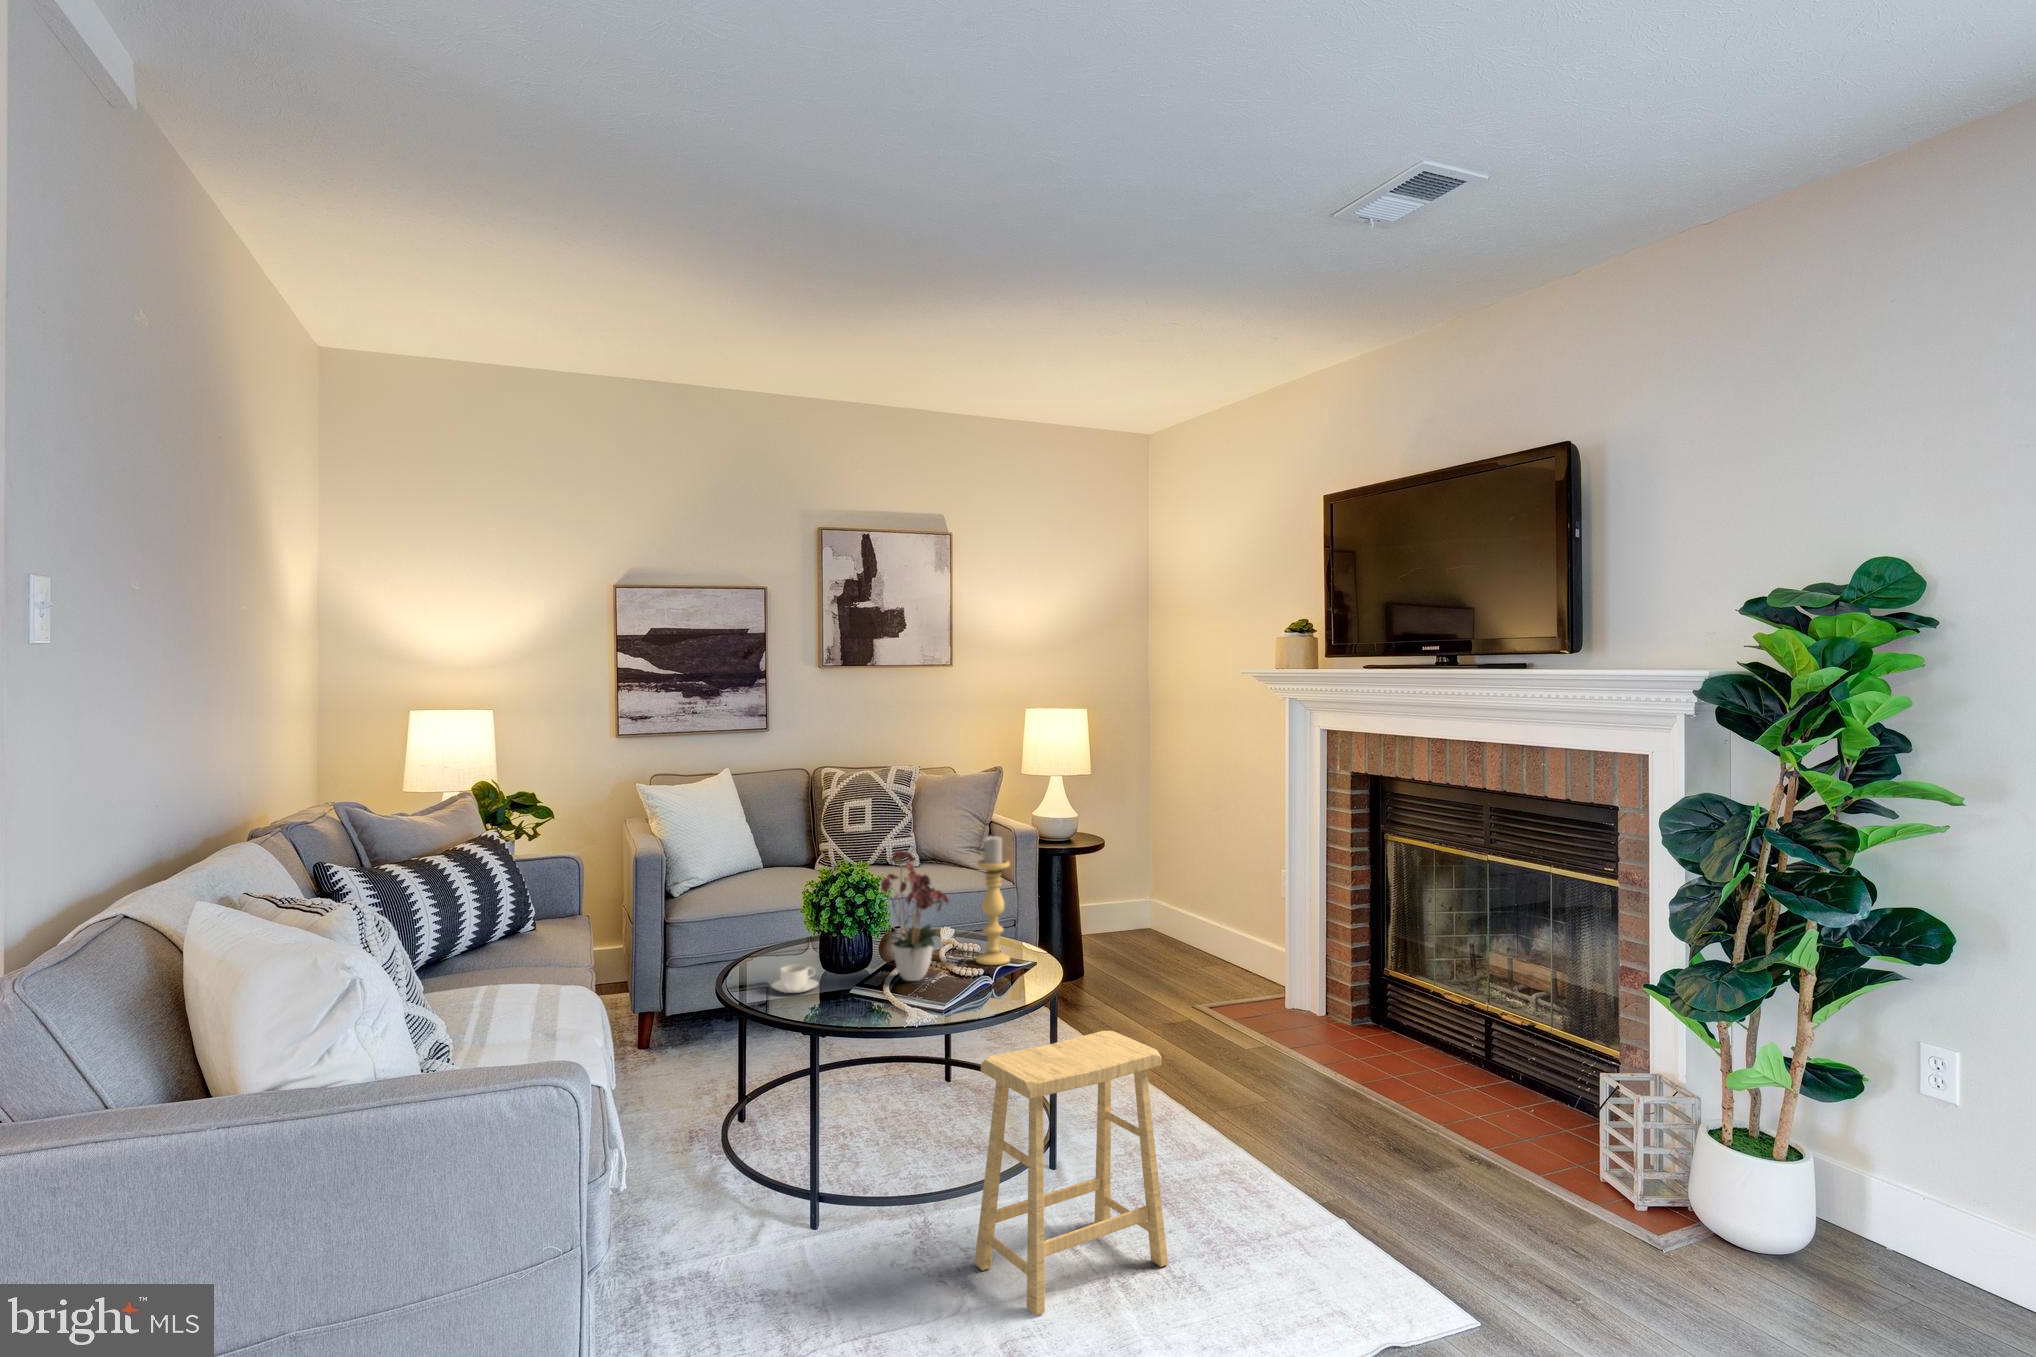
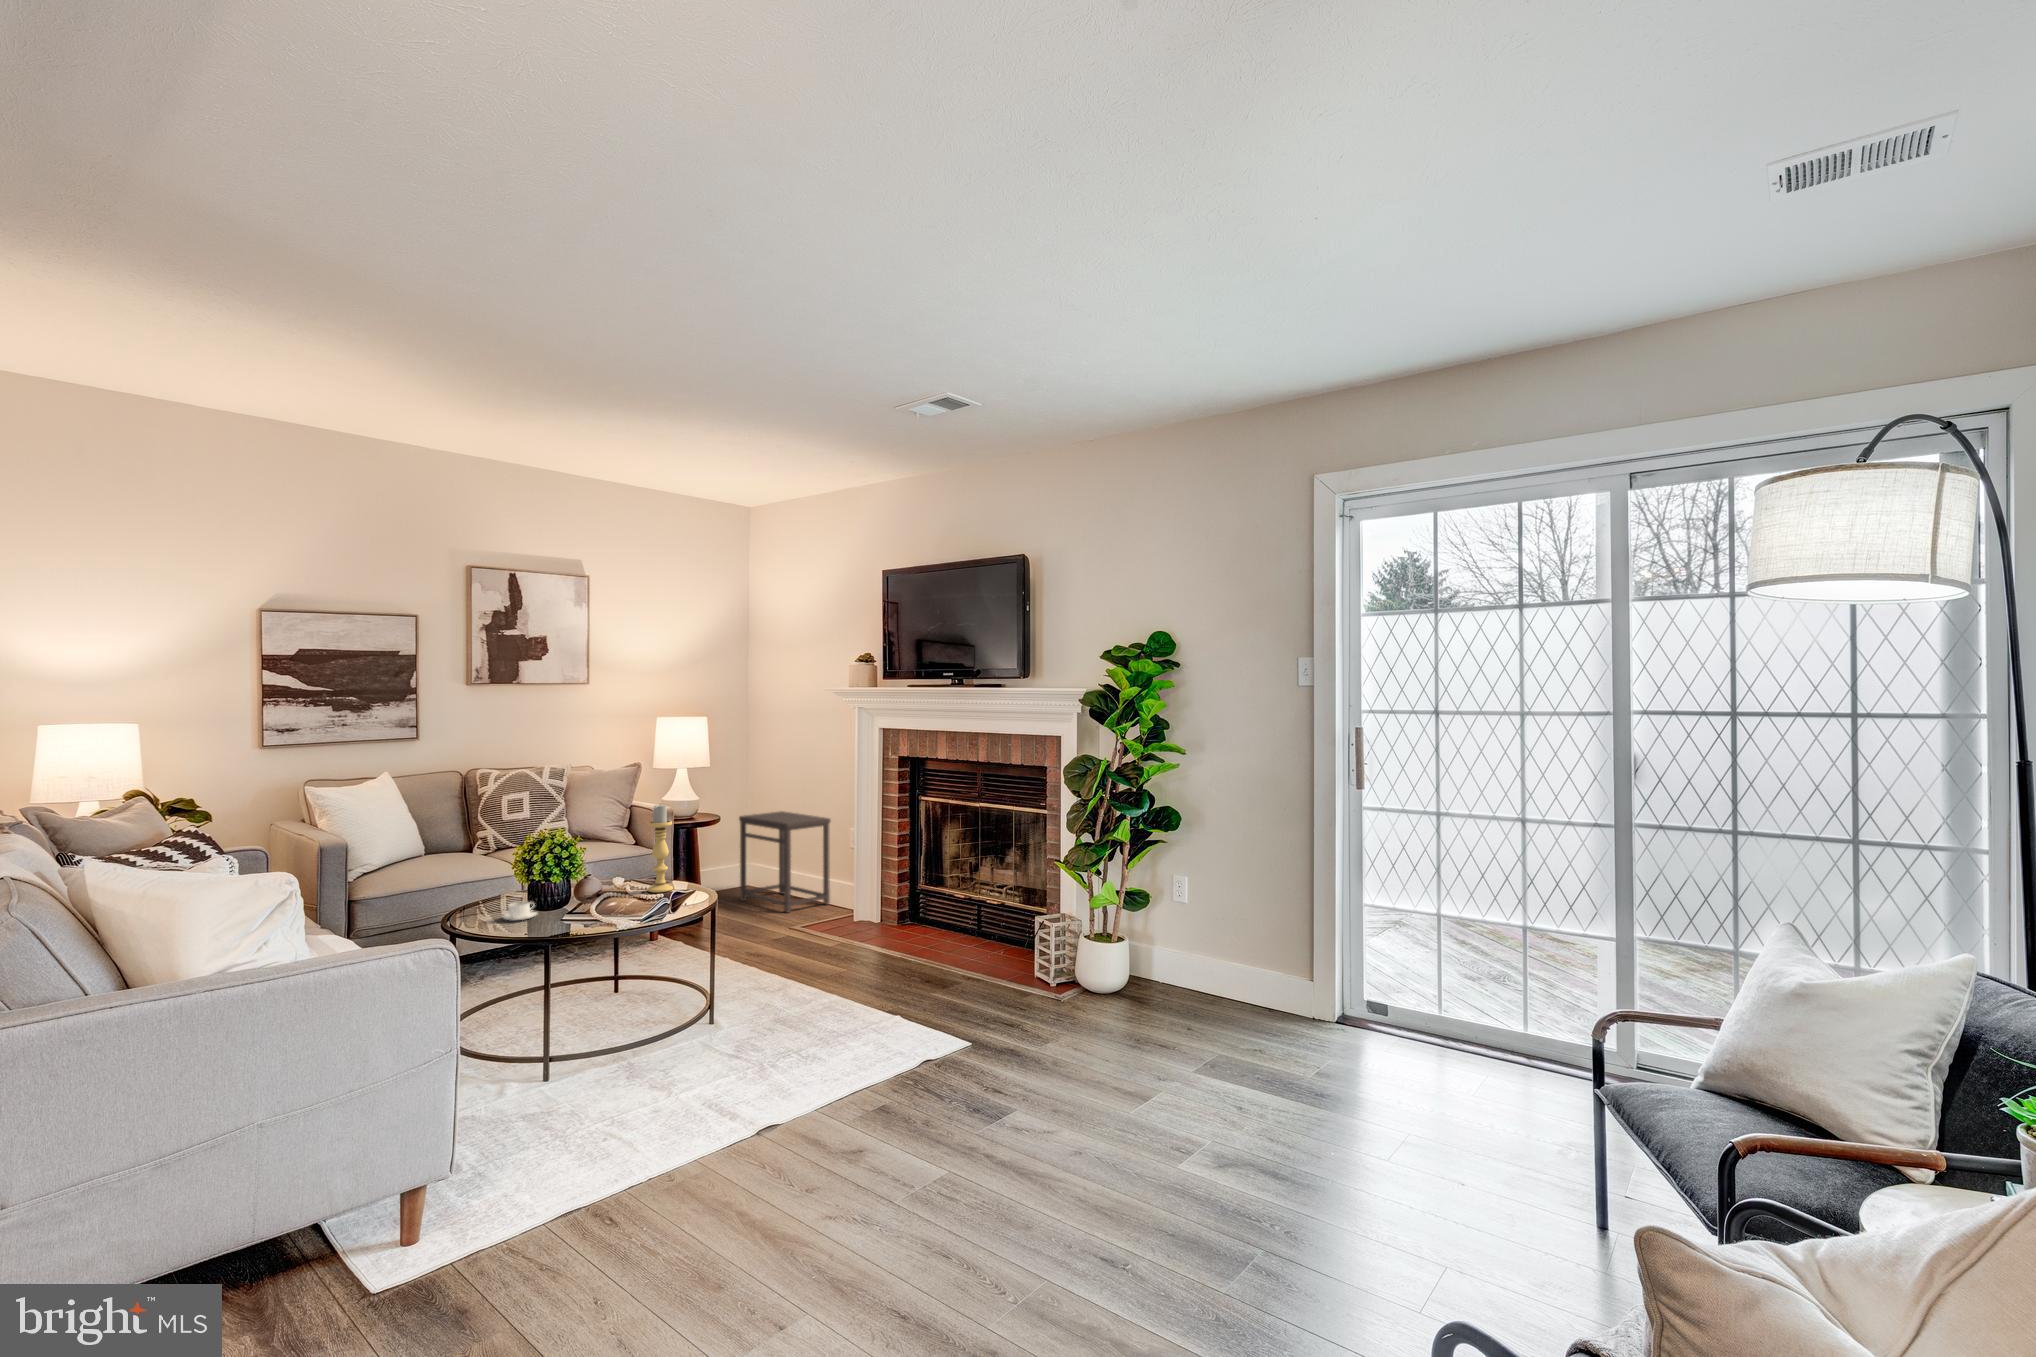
side table: none [1138,840,1259,984] -> present [739,811,830,912]
flower arrangement: present [881,850,949,981] -> none [577,812,640,906]
footstool: present [975,1031,1168,1316] -> none [671,917,794,1082]

